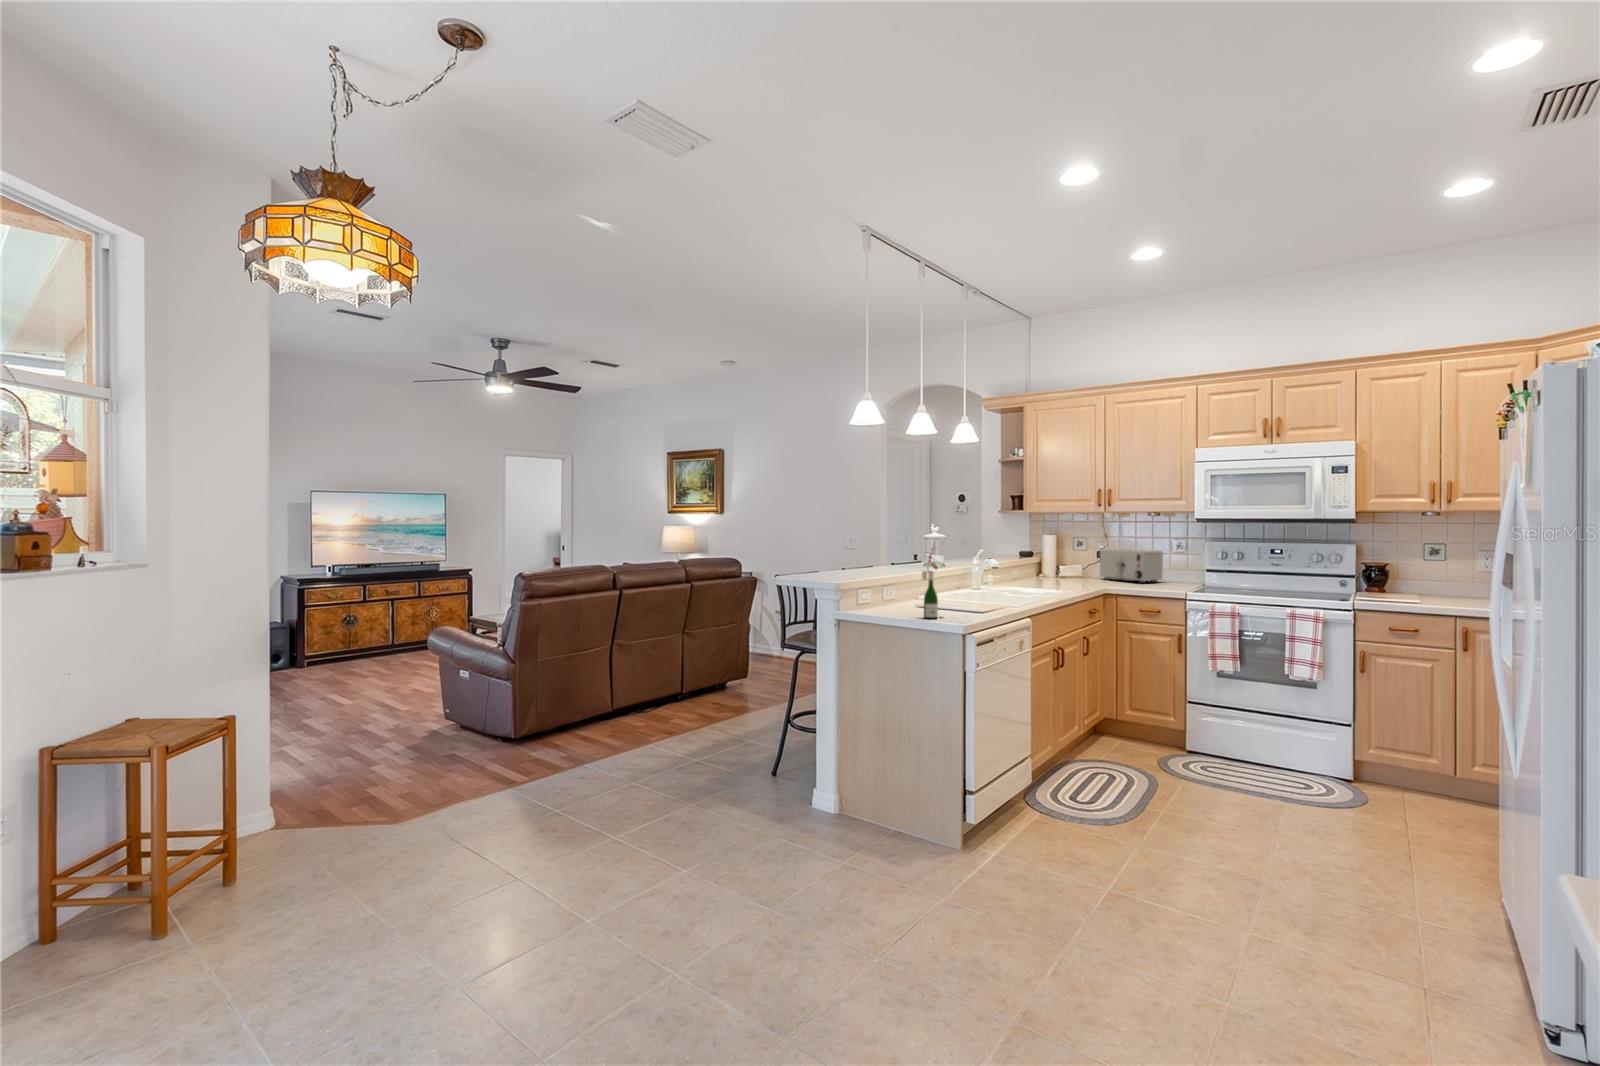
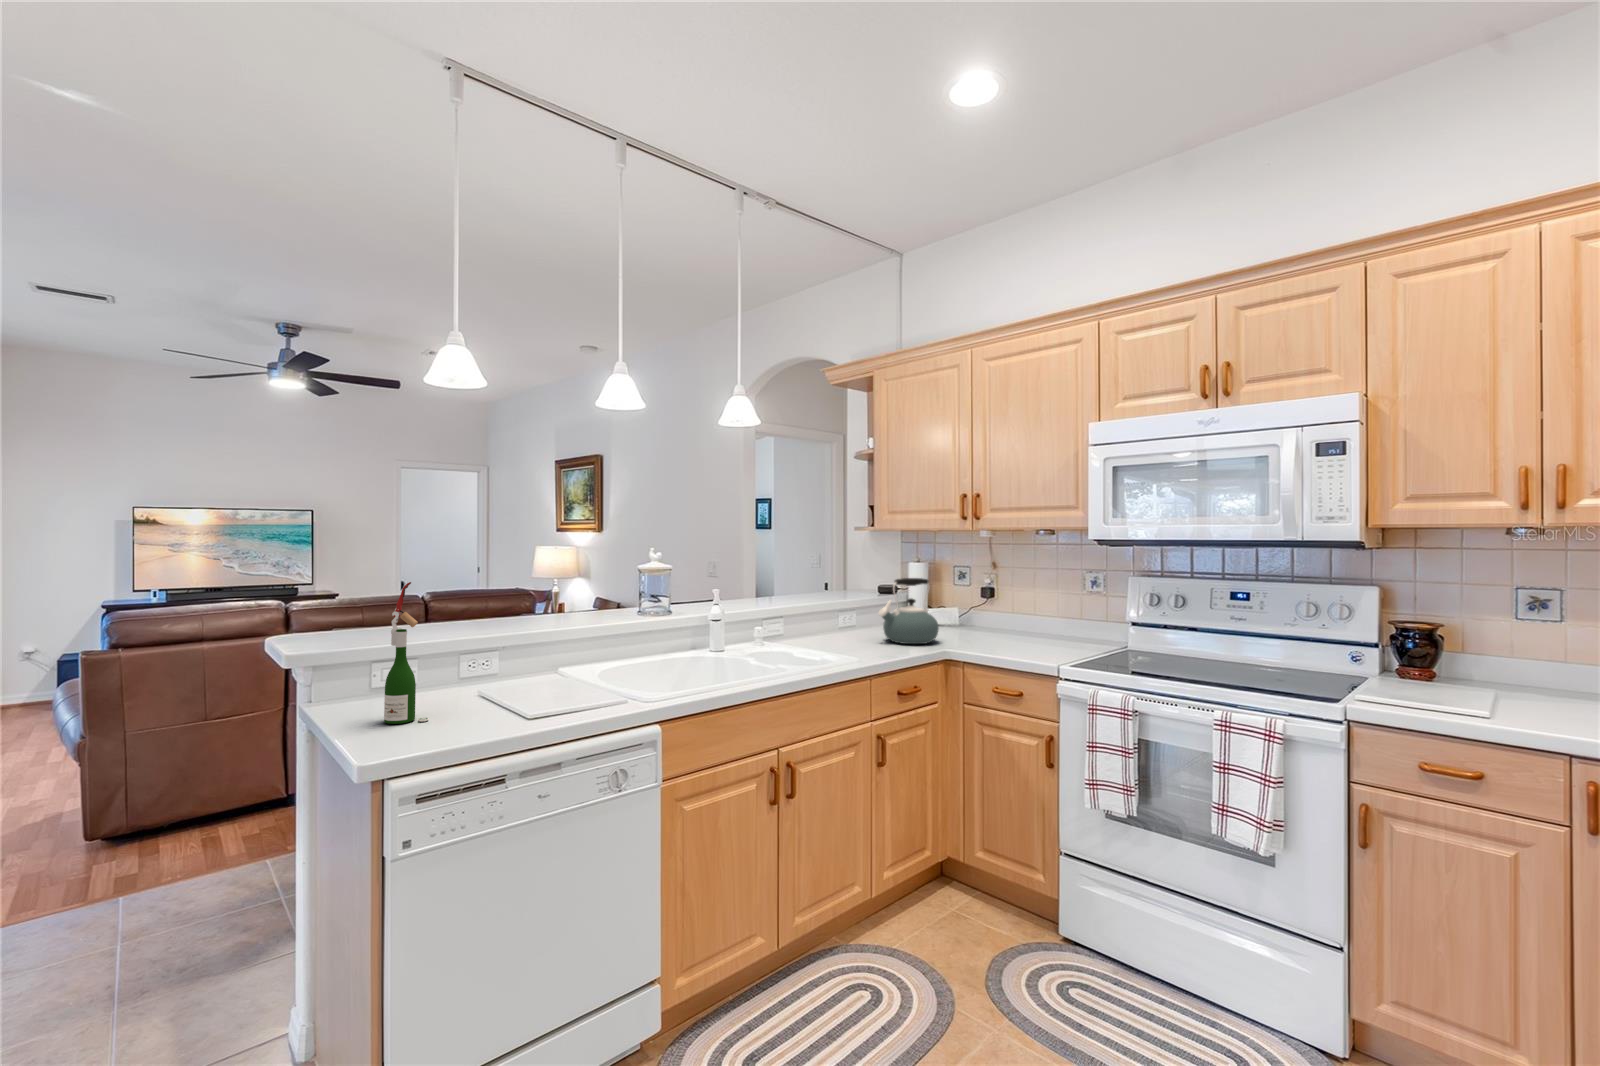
kettle: none [1060,545,1096,586] -> present [879,578,939,644]
toaster: present [1100,549,1163,583] -> none [977,583,1065,639]

